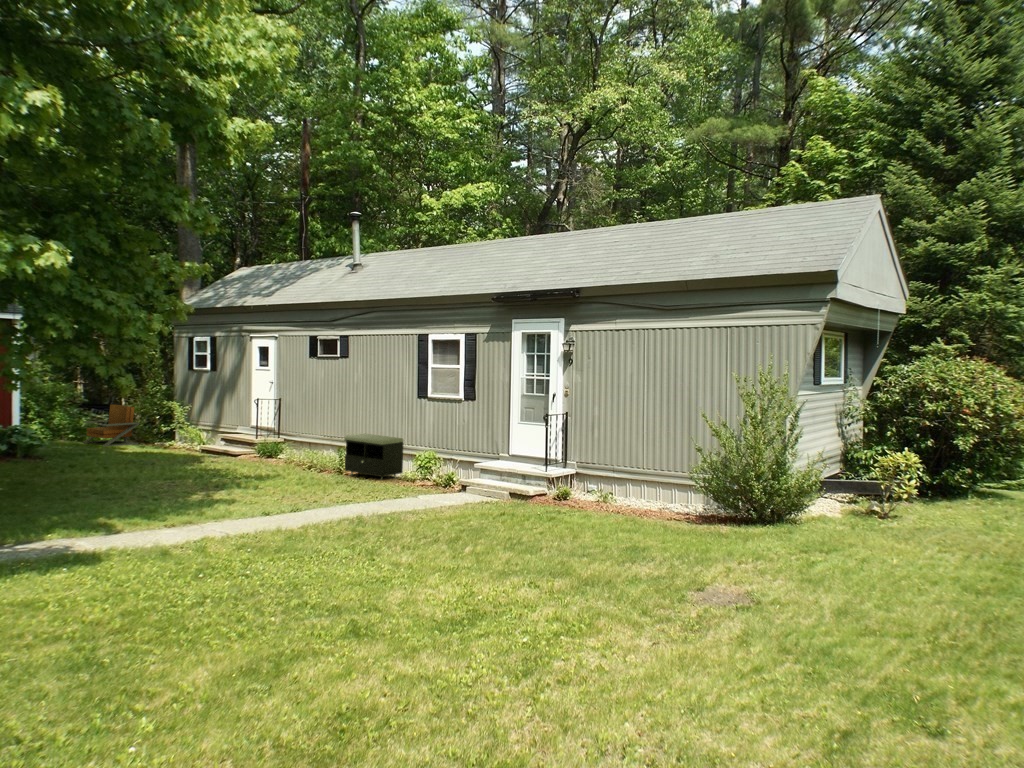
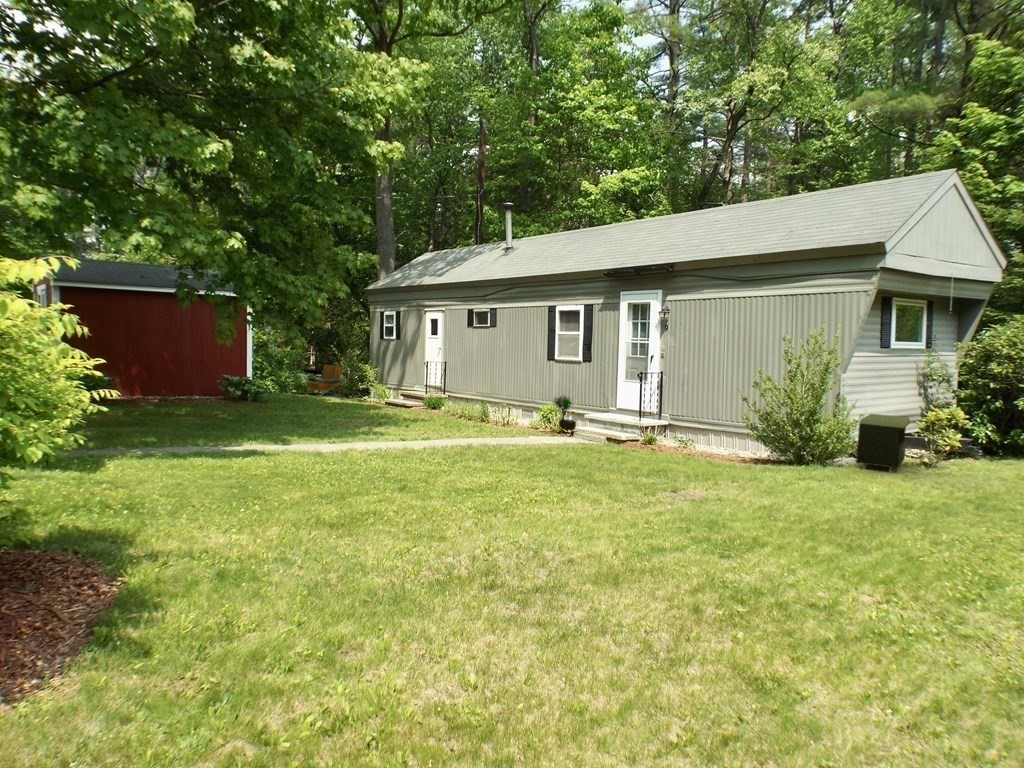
storage bench: present [344,434,403,480] -> present [856,414,910,472]
potted tree: none [429,438,461,487] -> present [554,396,576,433]

